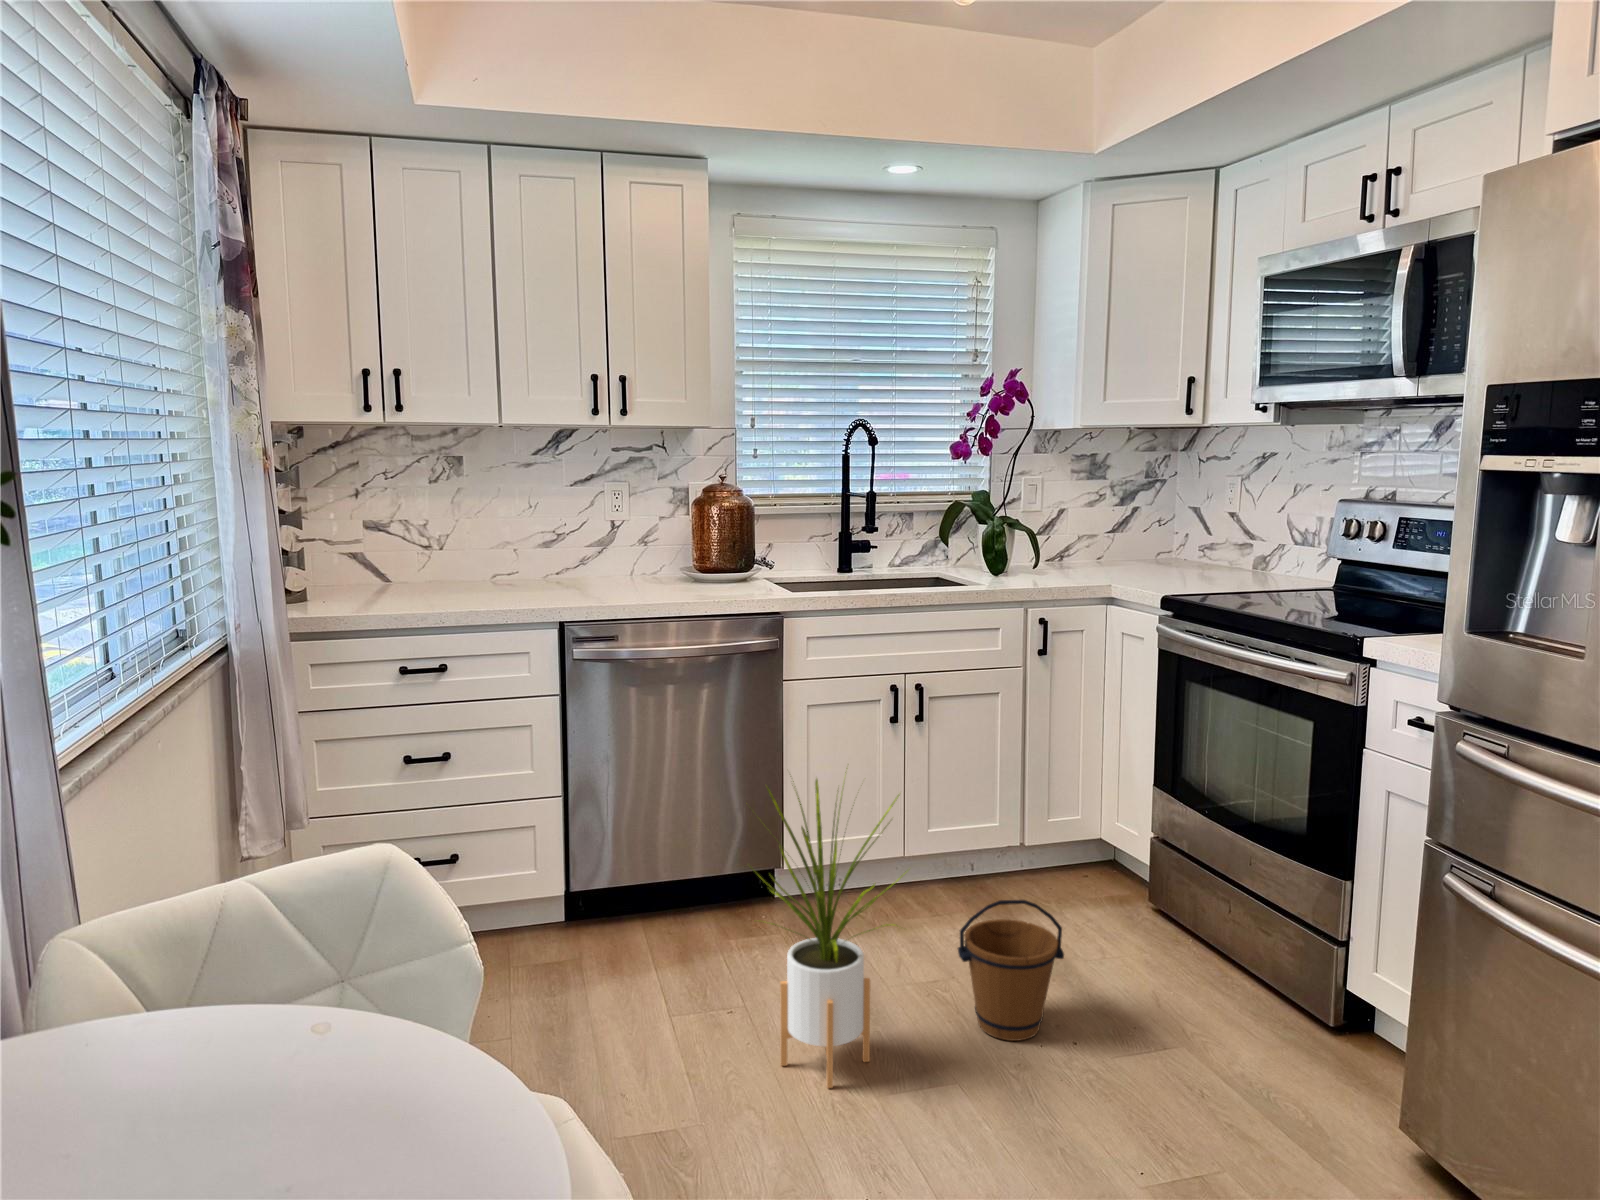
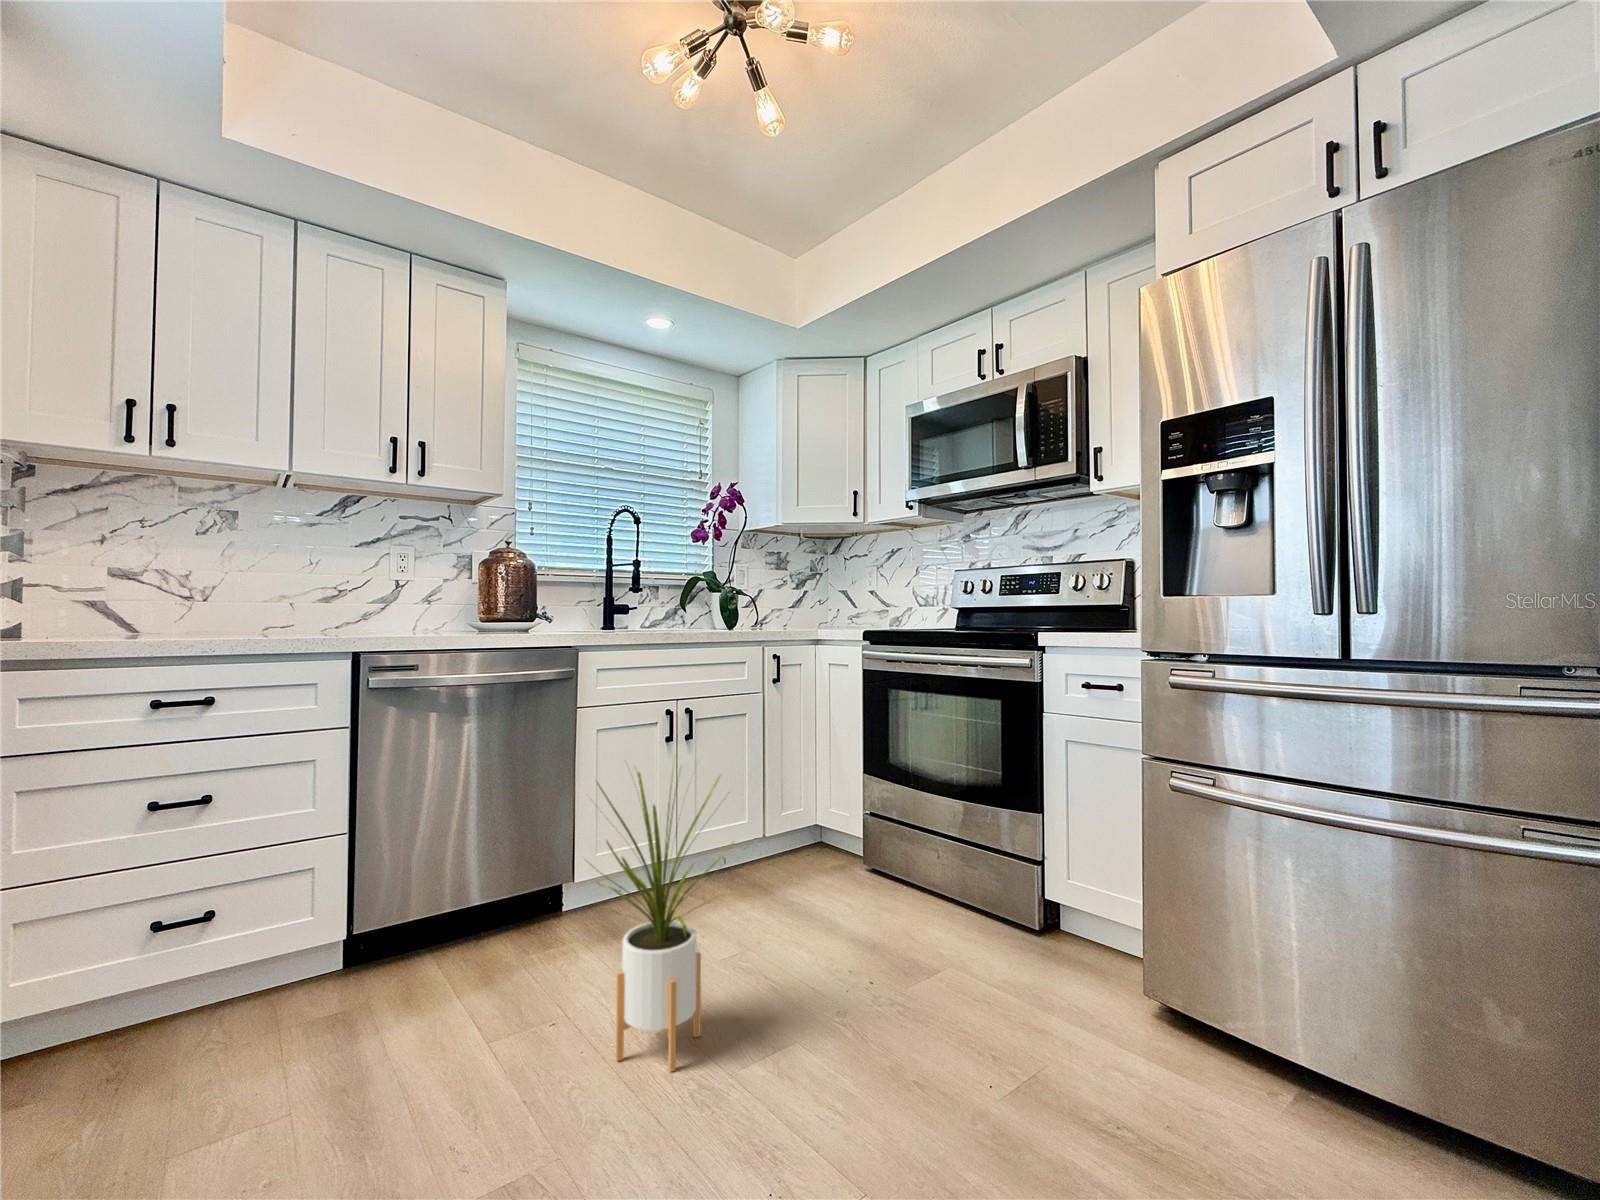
bucket: present [958,900,1064,1041] -> none [761,861,845,988]

